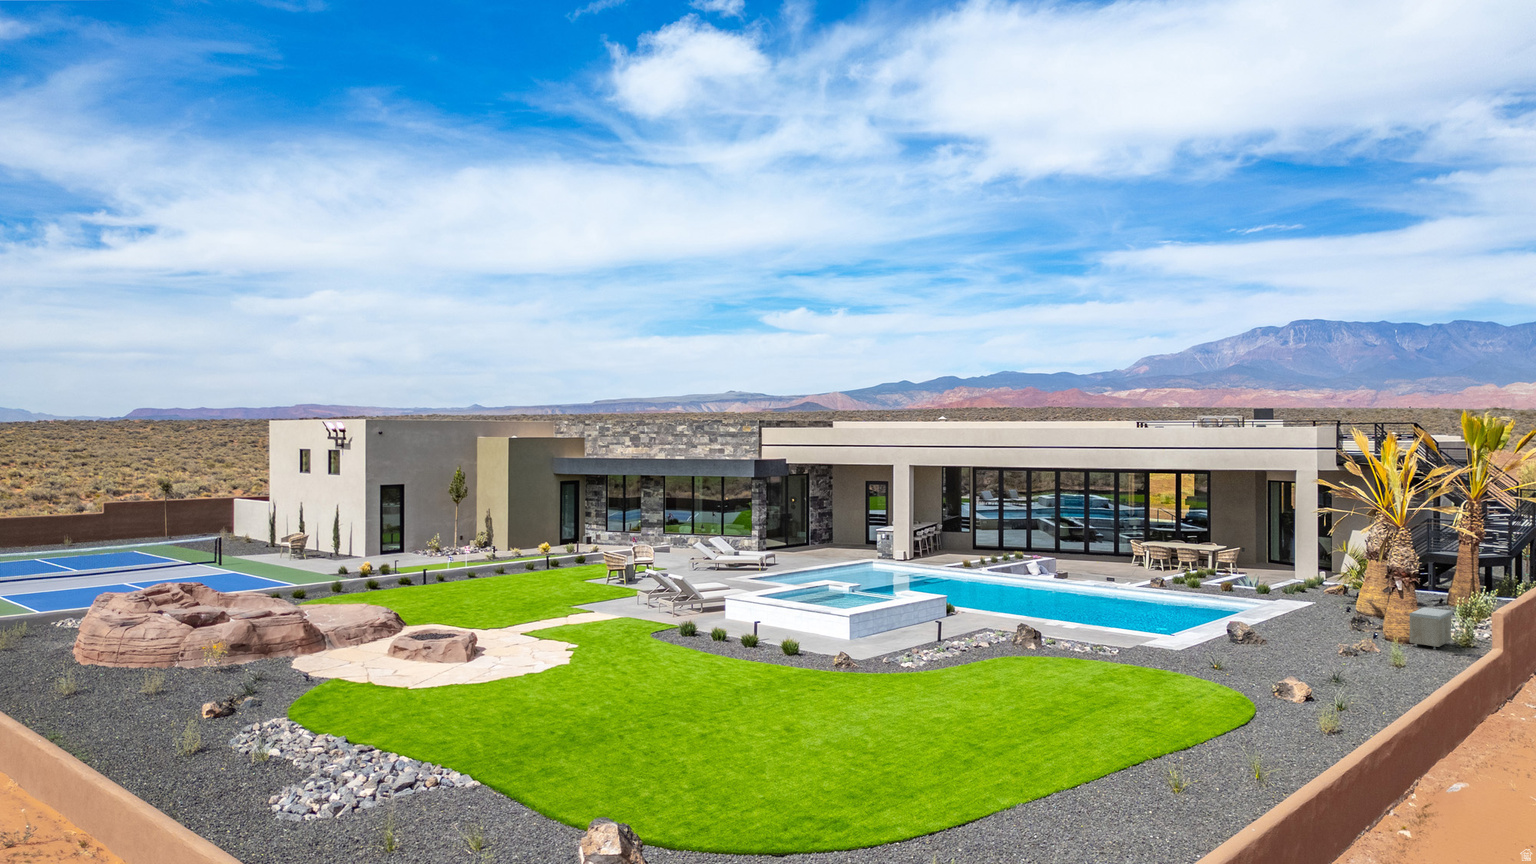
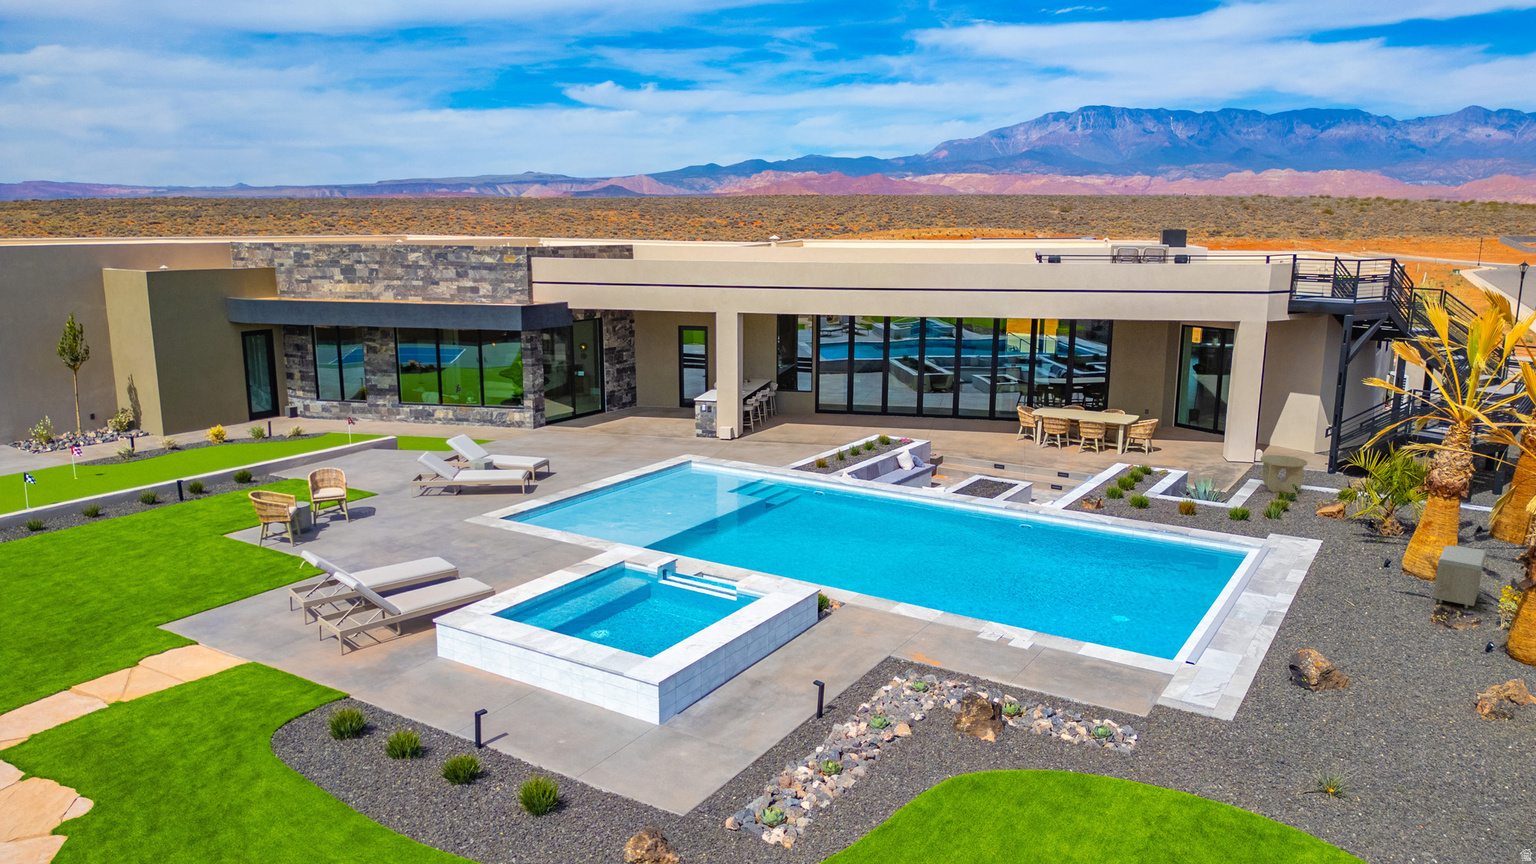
side table: none [1315,568,1353,596] -> present [1260,455,1307,493]

